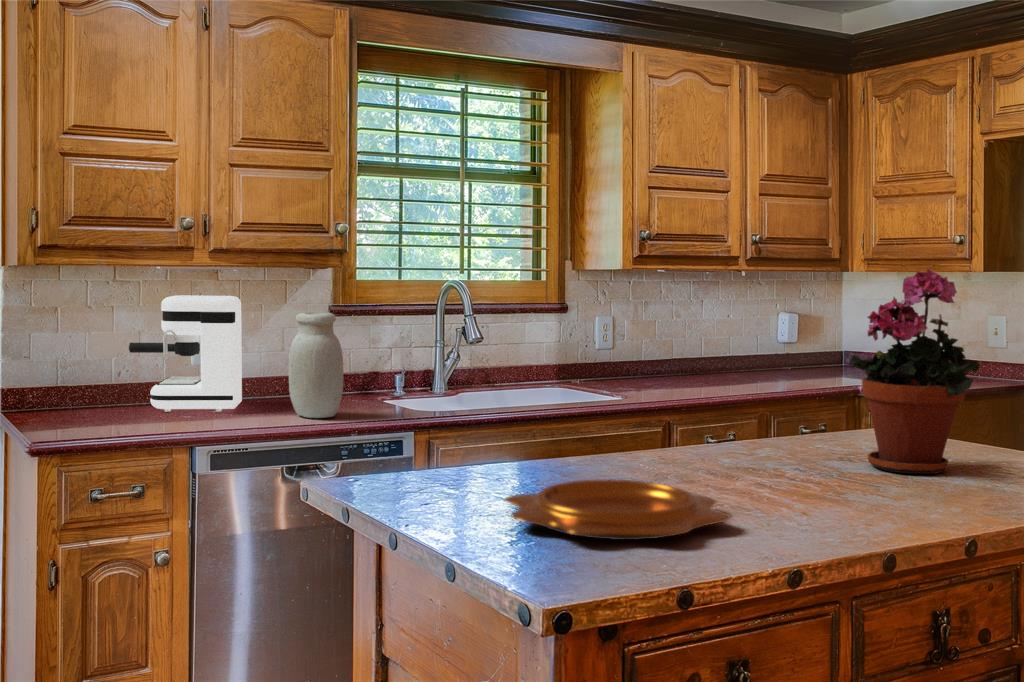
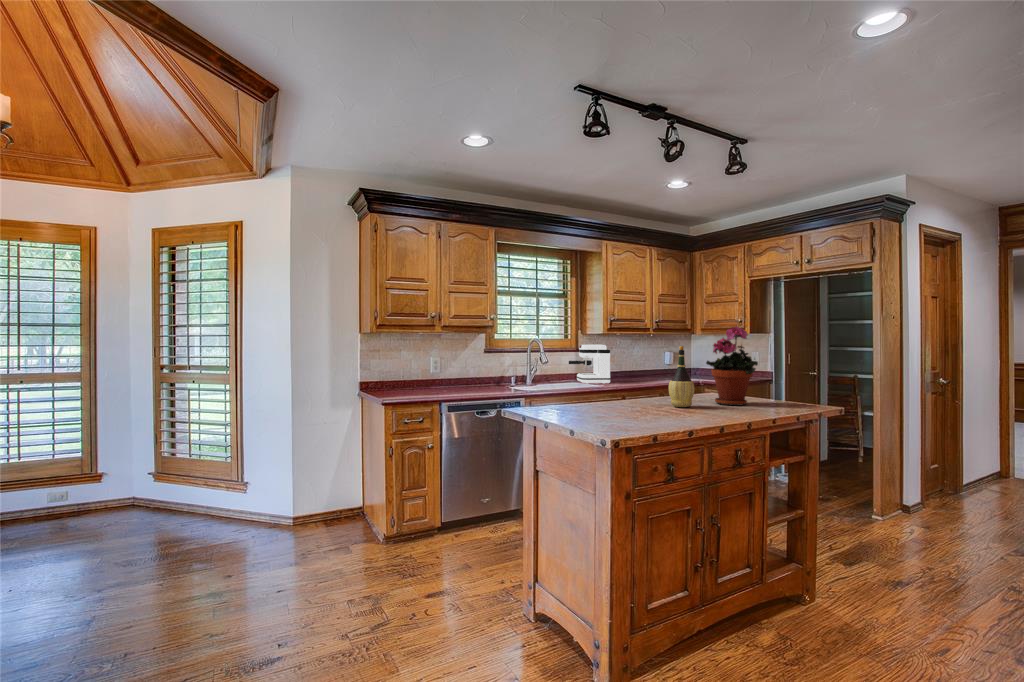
coffee maker: present [129,295,242,412] -> present [569,345,610,384]
jar: present [289,312,343,418] -> none [474,350,495,392]
wine bottle: none [748,321,814,480] -> present [669,346,694,407]
decorative bowl: present [505,479,730,540] -> none [581,405,668,423]

